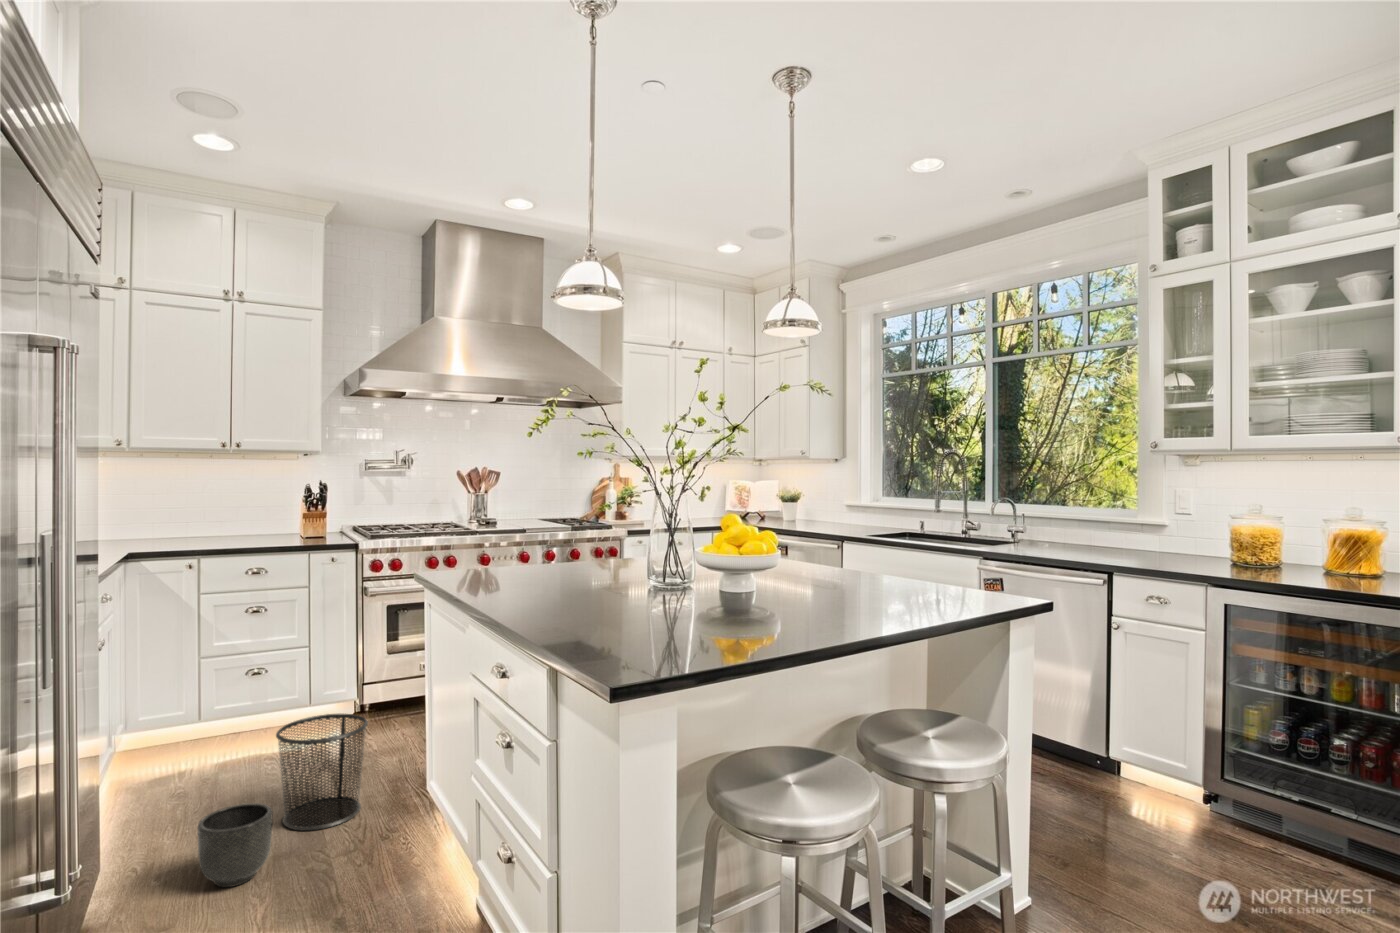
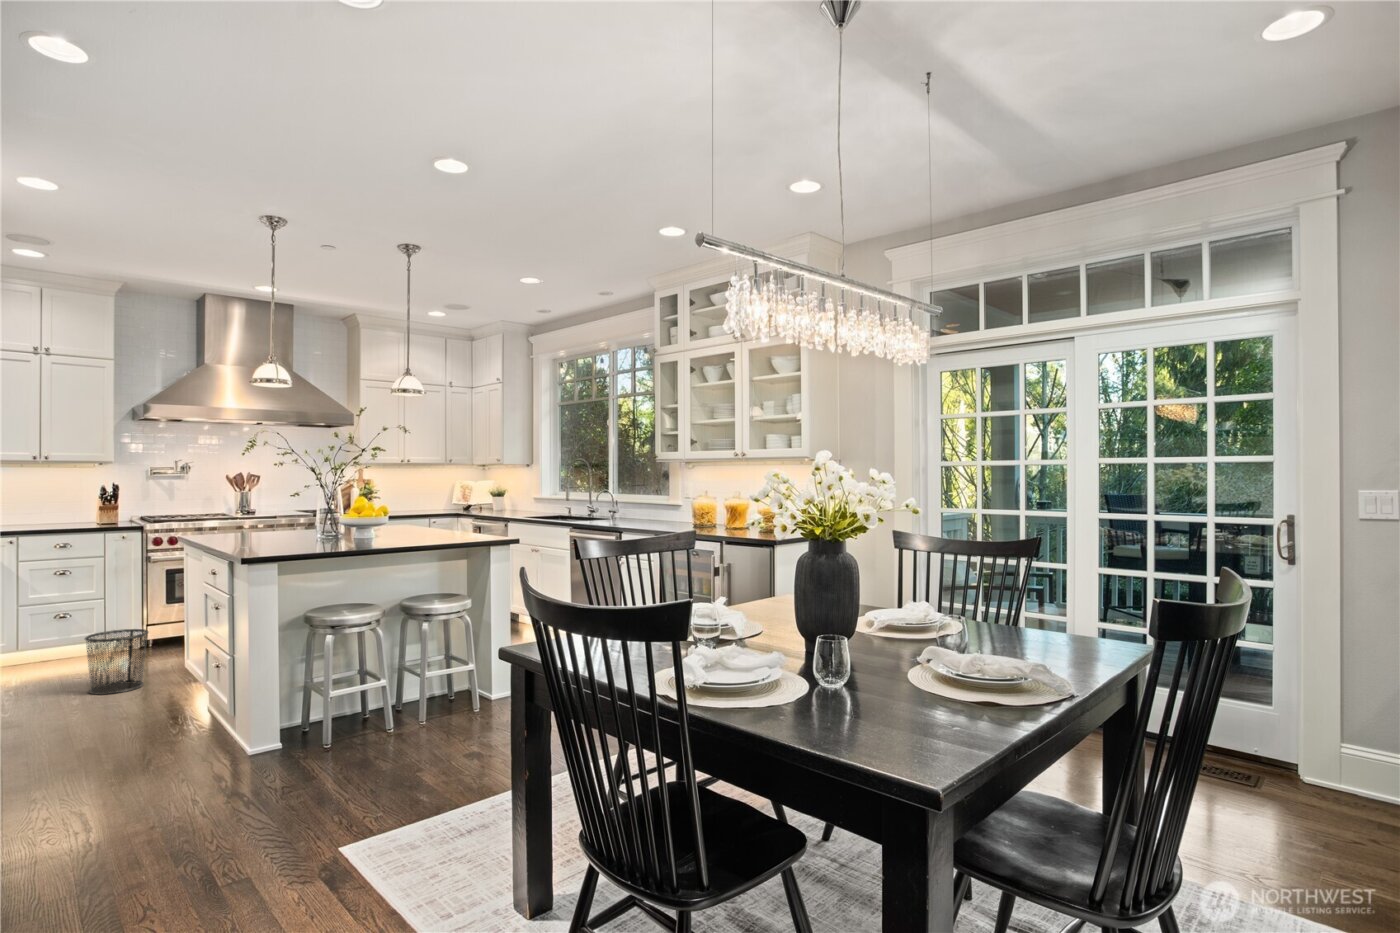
planter: present [198,803,272,887] -> none [37,671,85,715]

